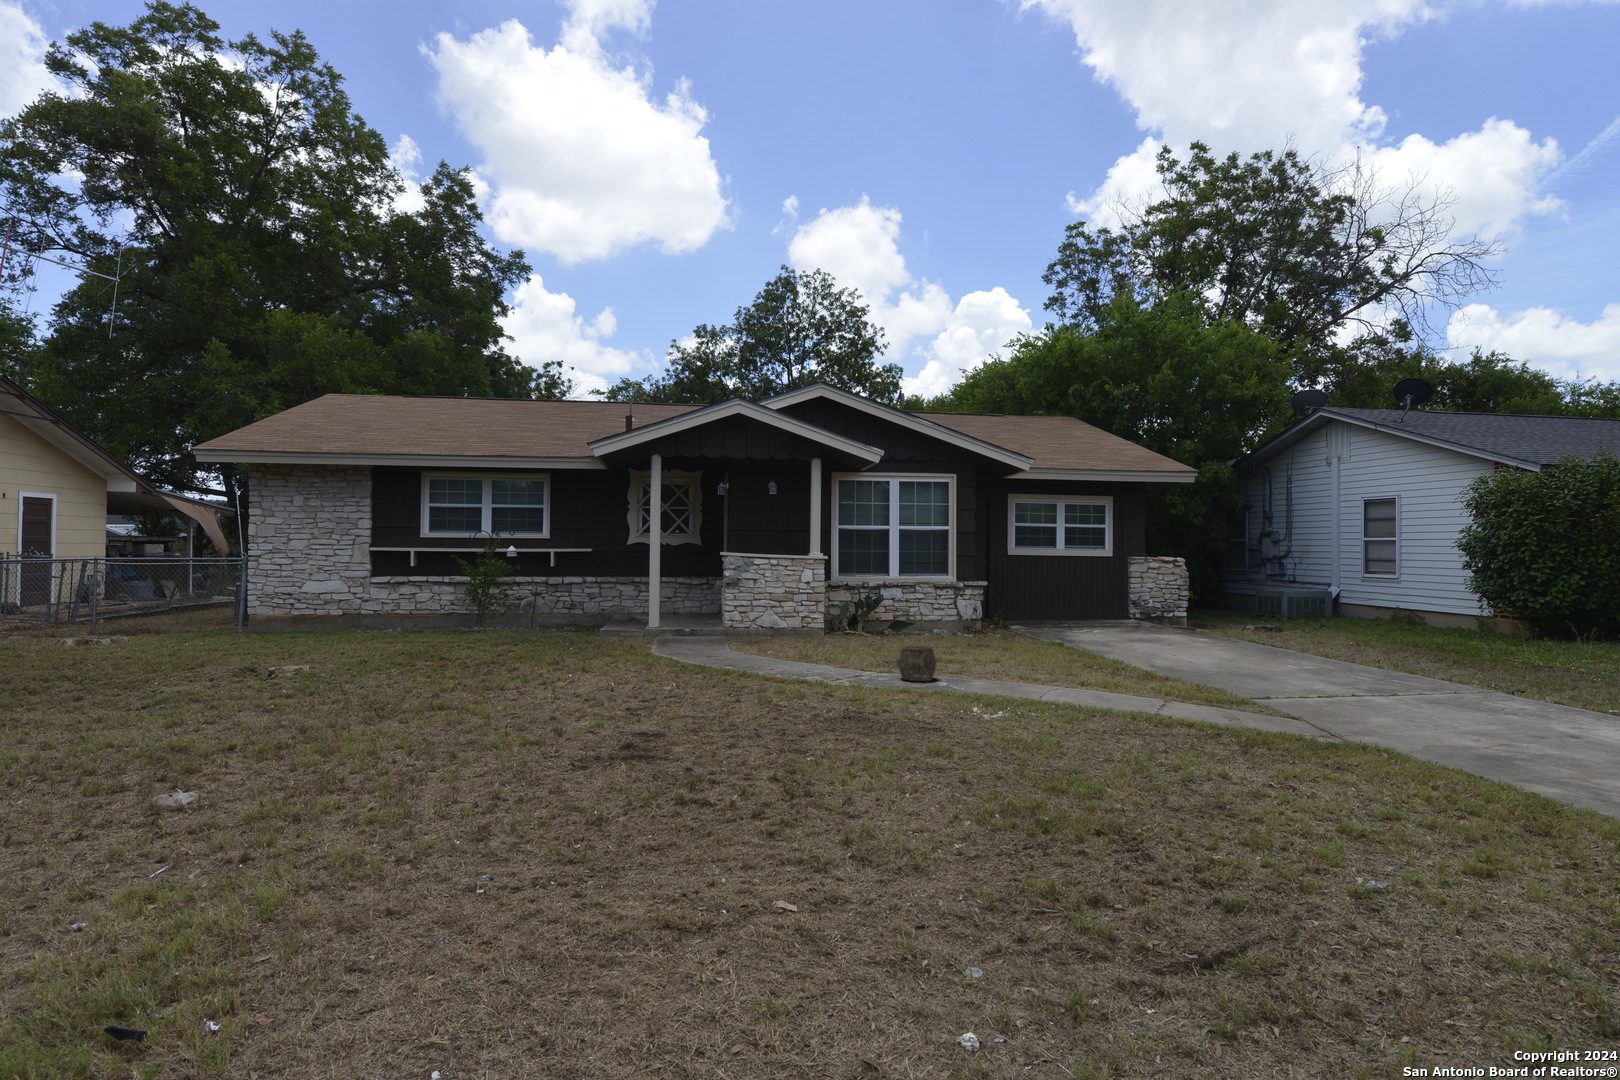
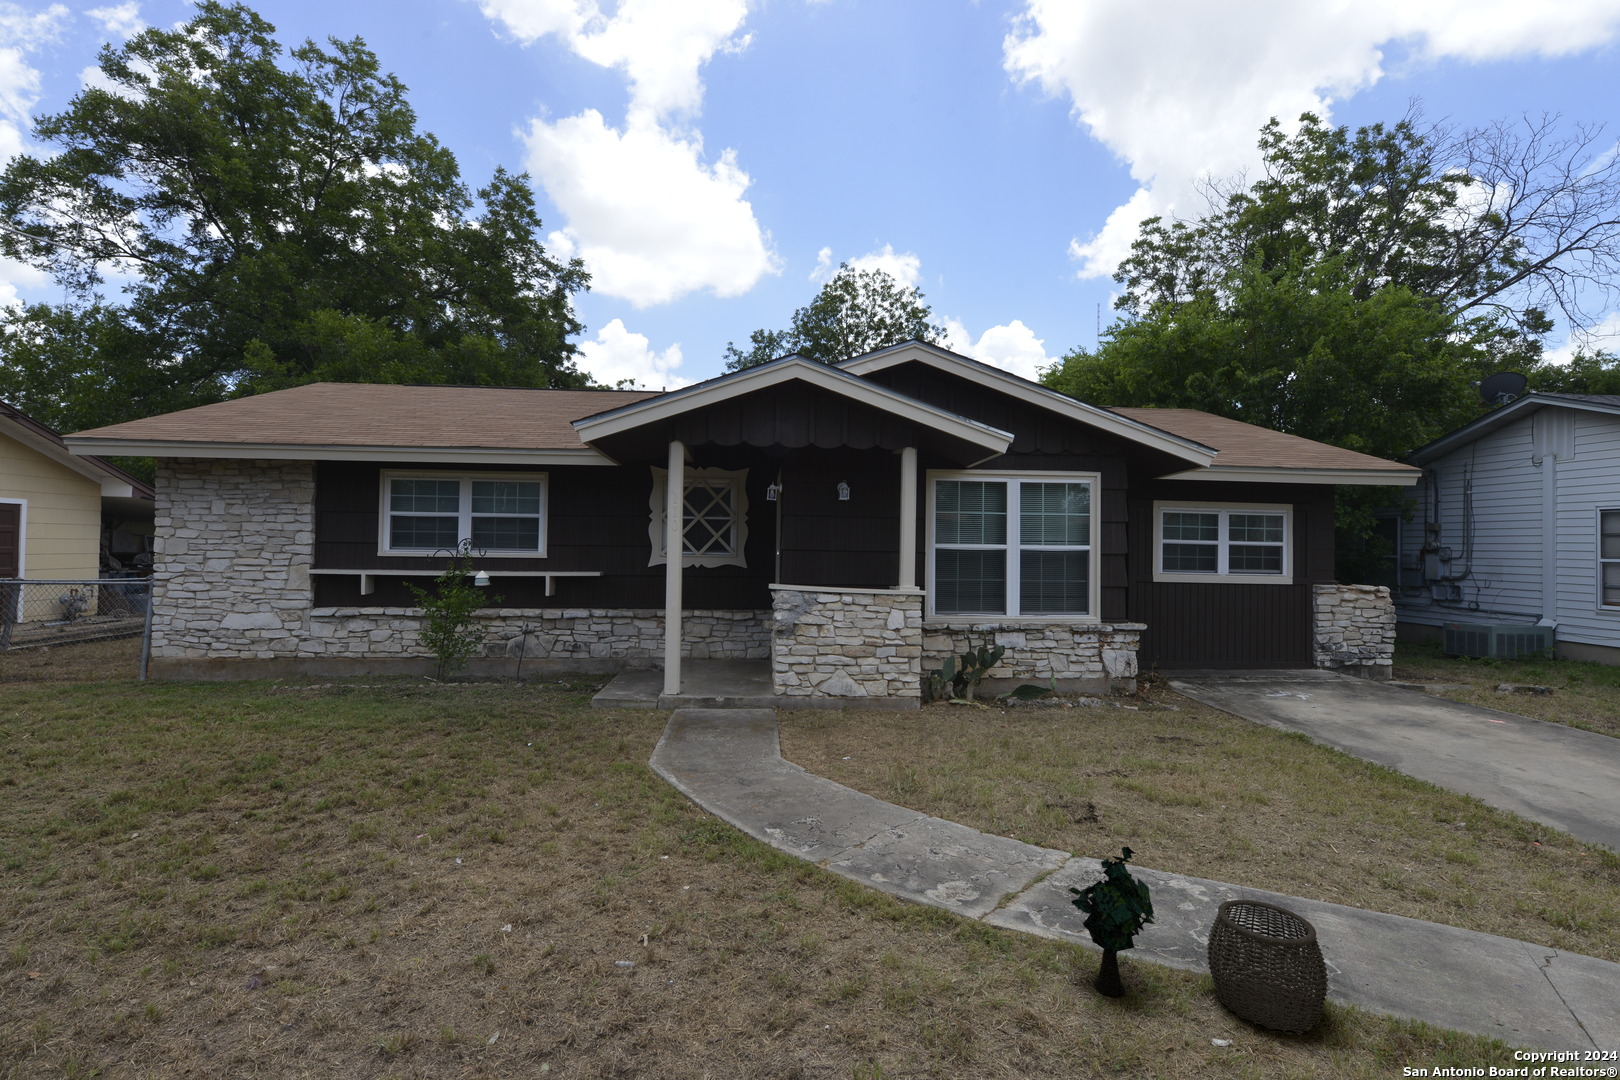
decorative plant: none [847,624,879,679] -> present [1068,846,1155,997]

